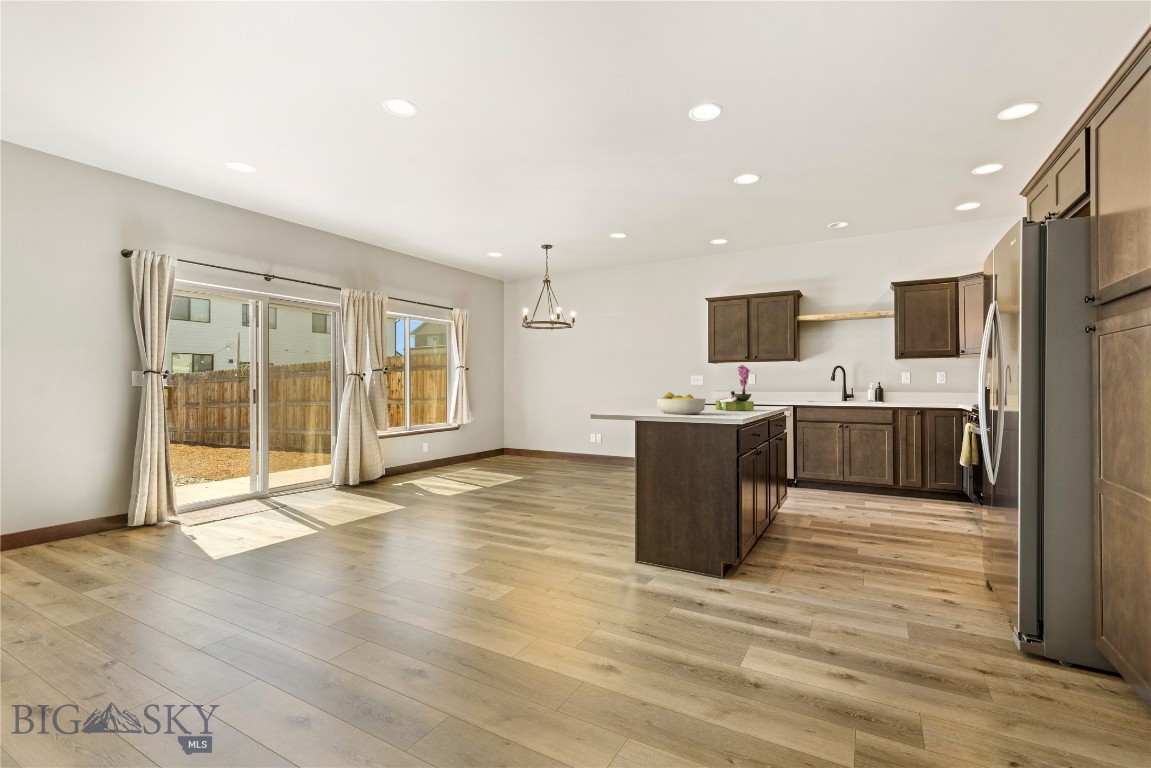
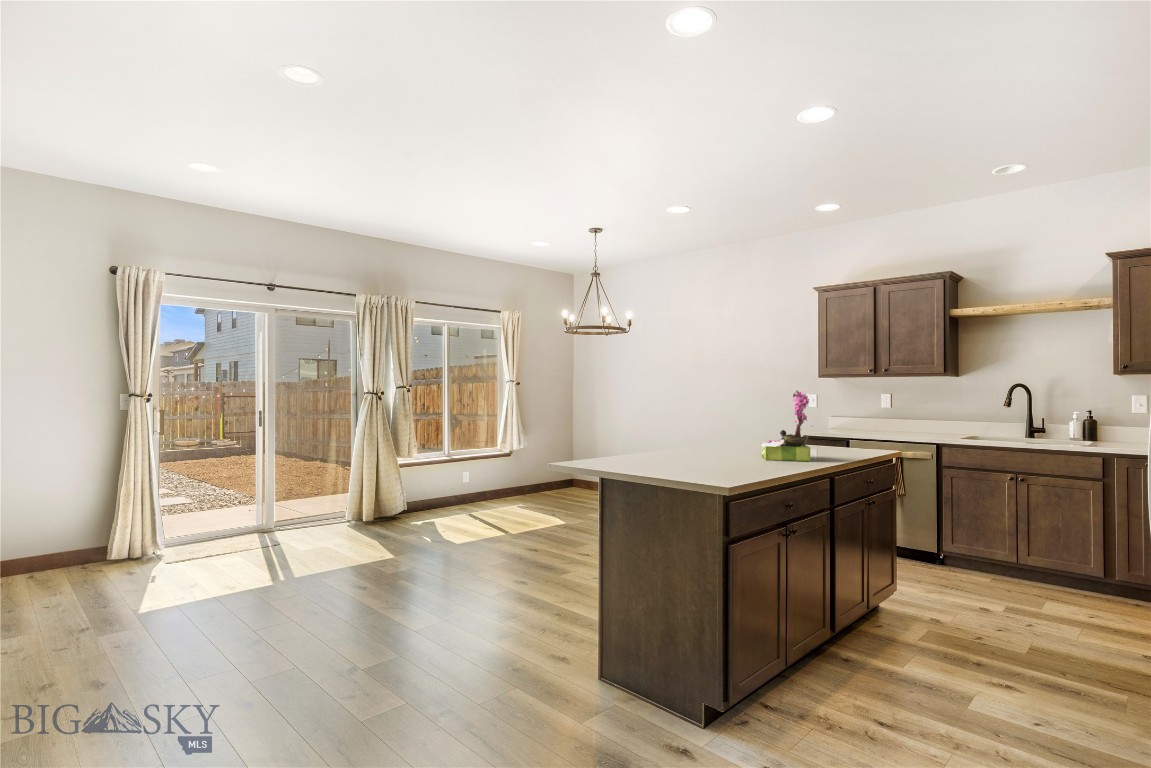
fruit bowl: present [657,392,706,414] -> none [635,434,700,471]

